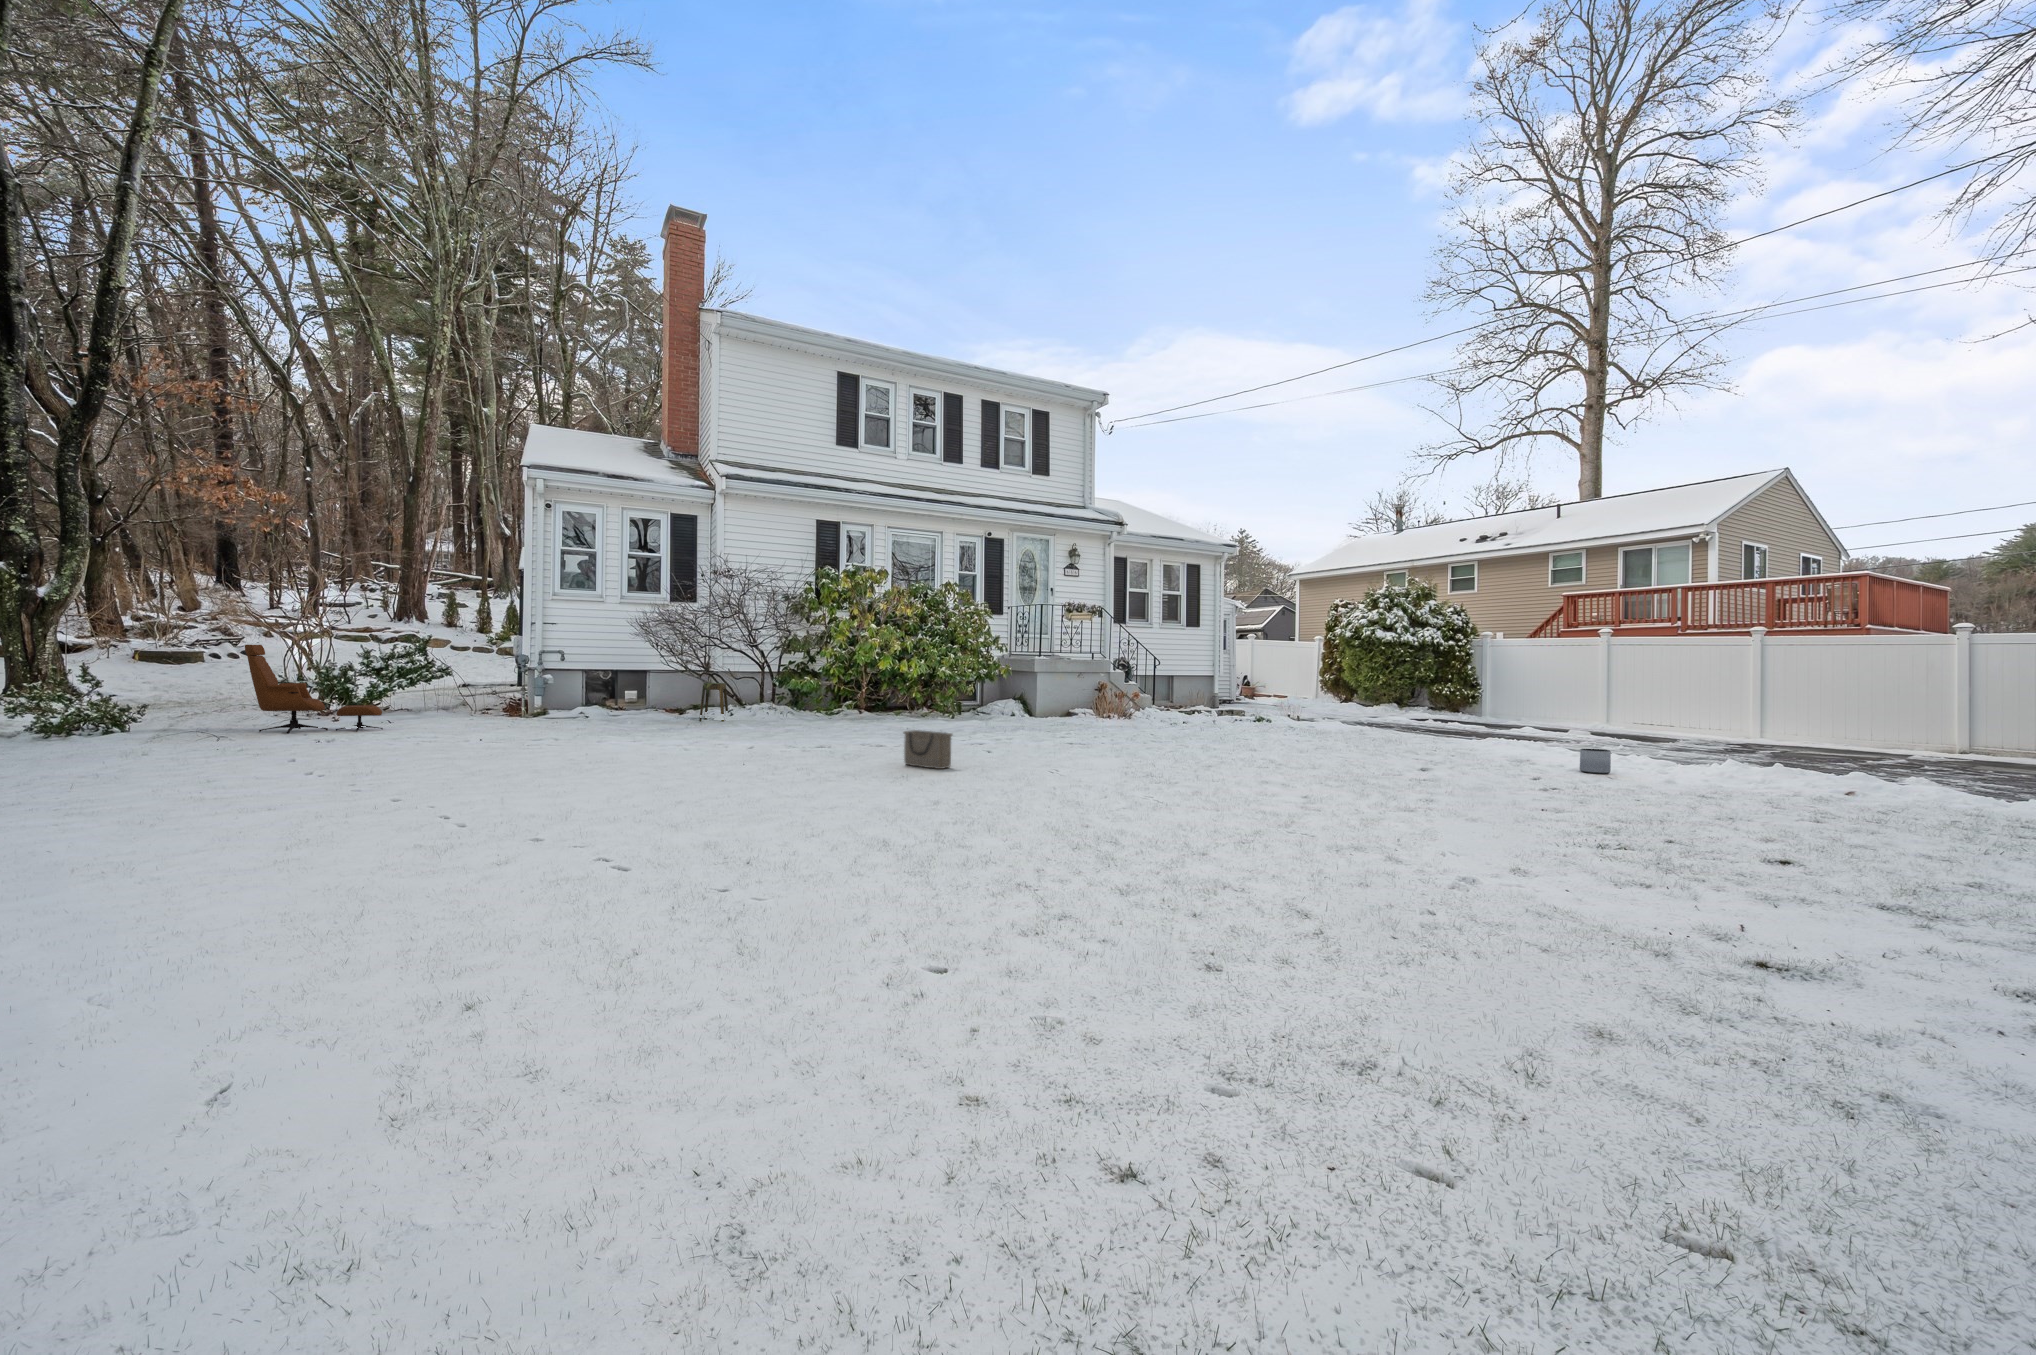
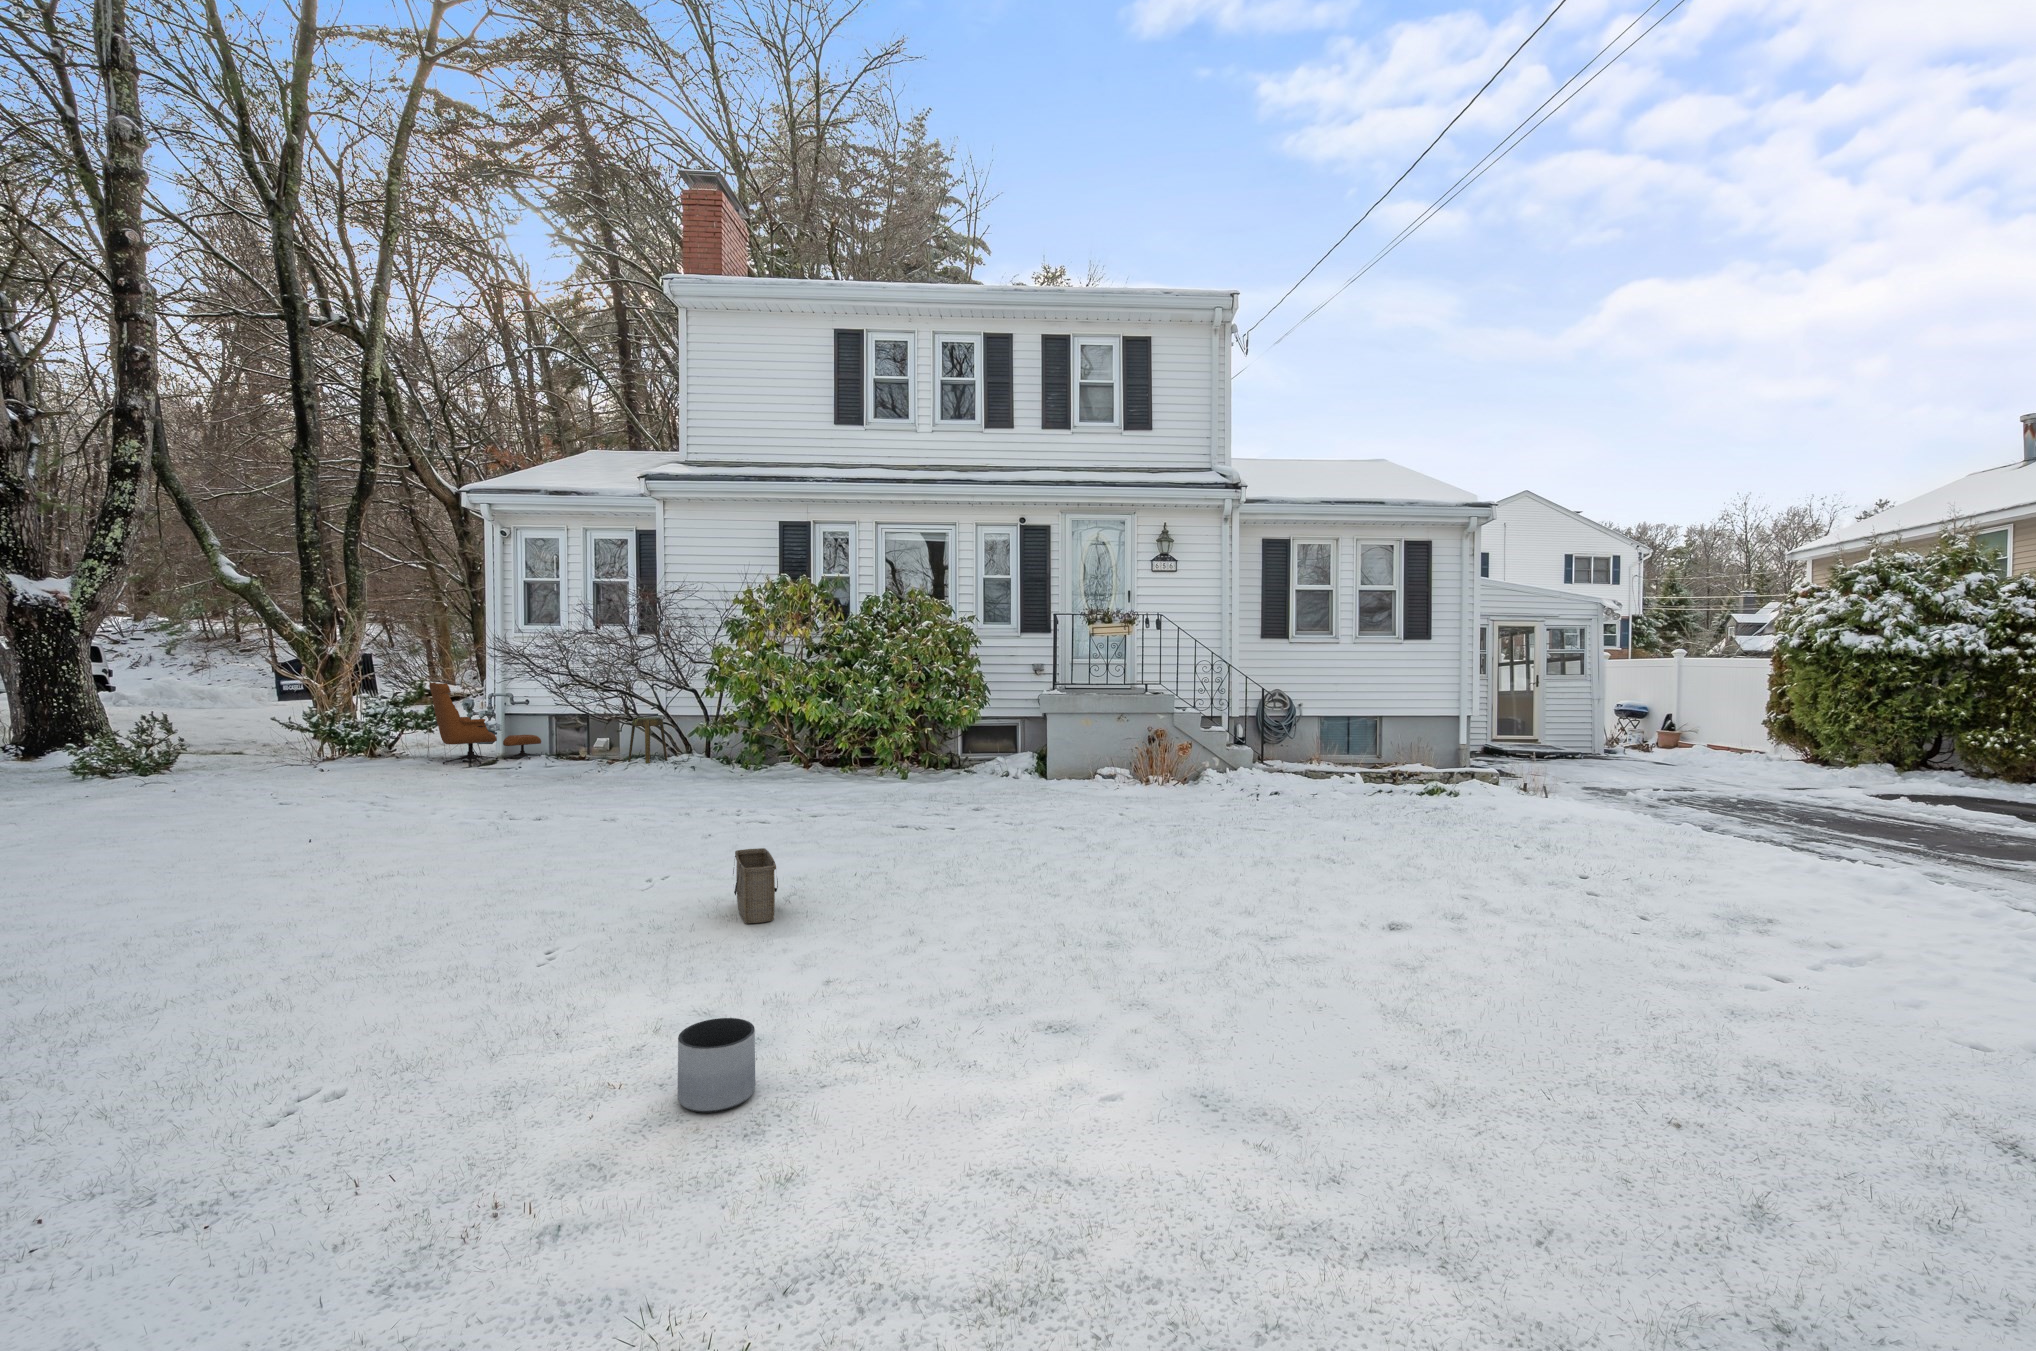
lounge chair: present [245,645,383,733] -> present [429,683,541,764]
basket: present [903,730,952,769] -> present [733,848,778,924]
planter: present [1580,749,1611,774] -> present [678,1018,755,1113]

